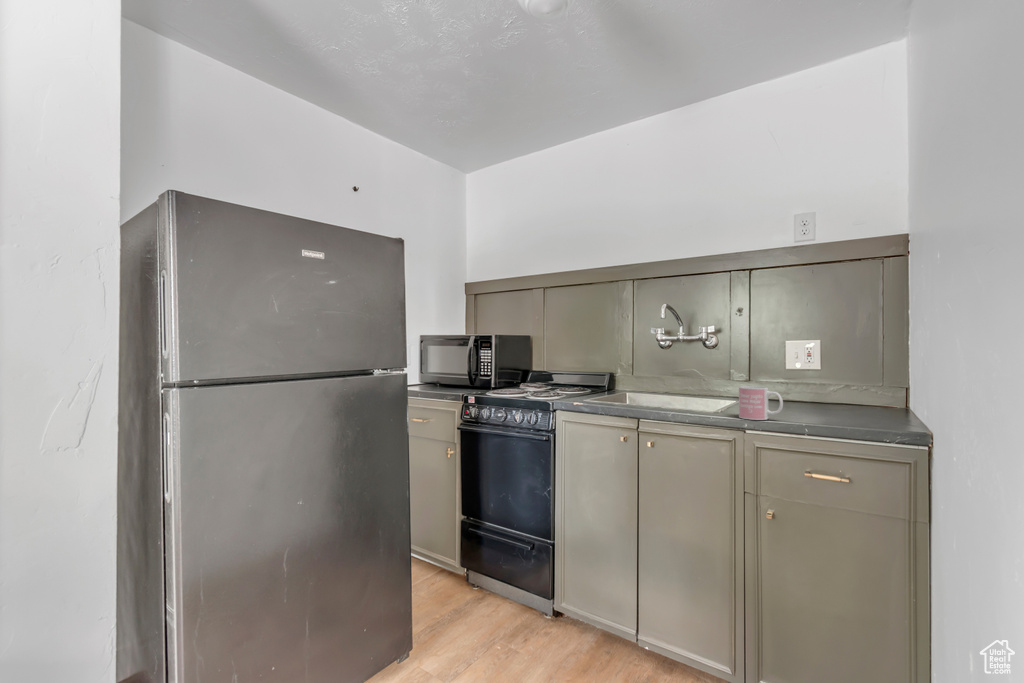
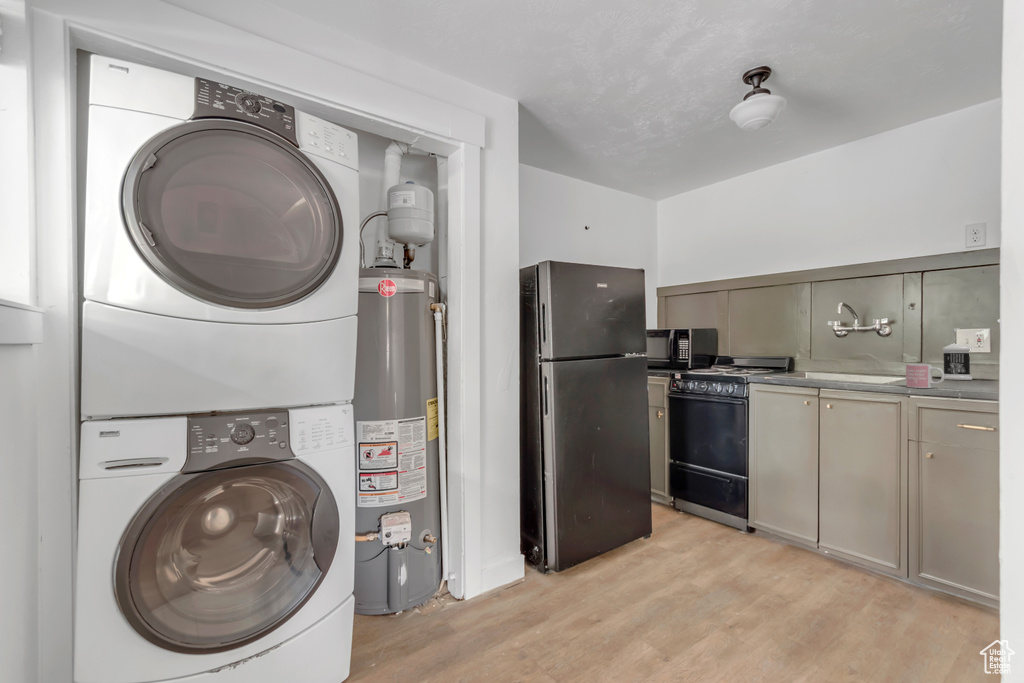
bottle: none [771,340,801,403] -> present [943,329,973,380]

